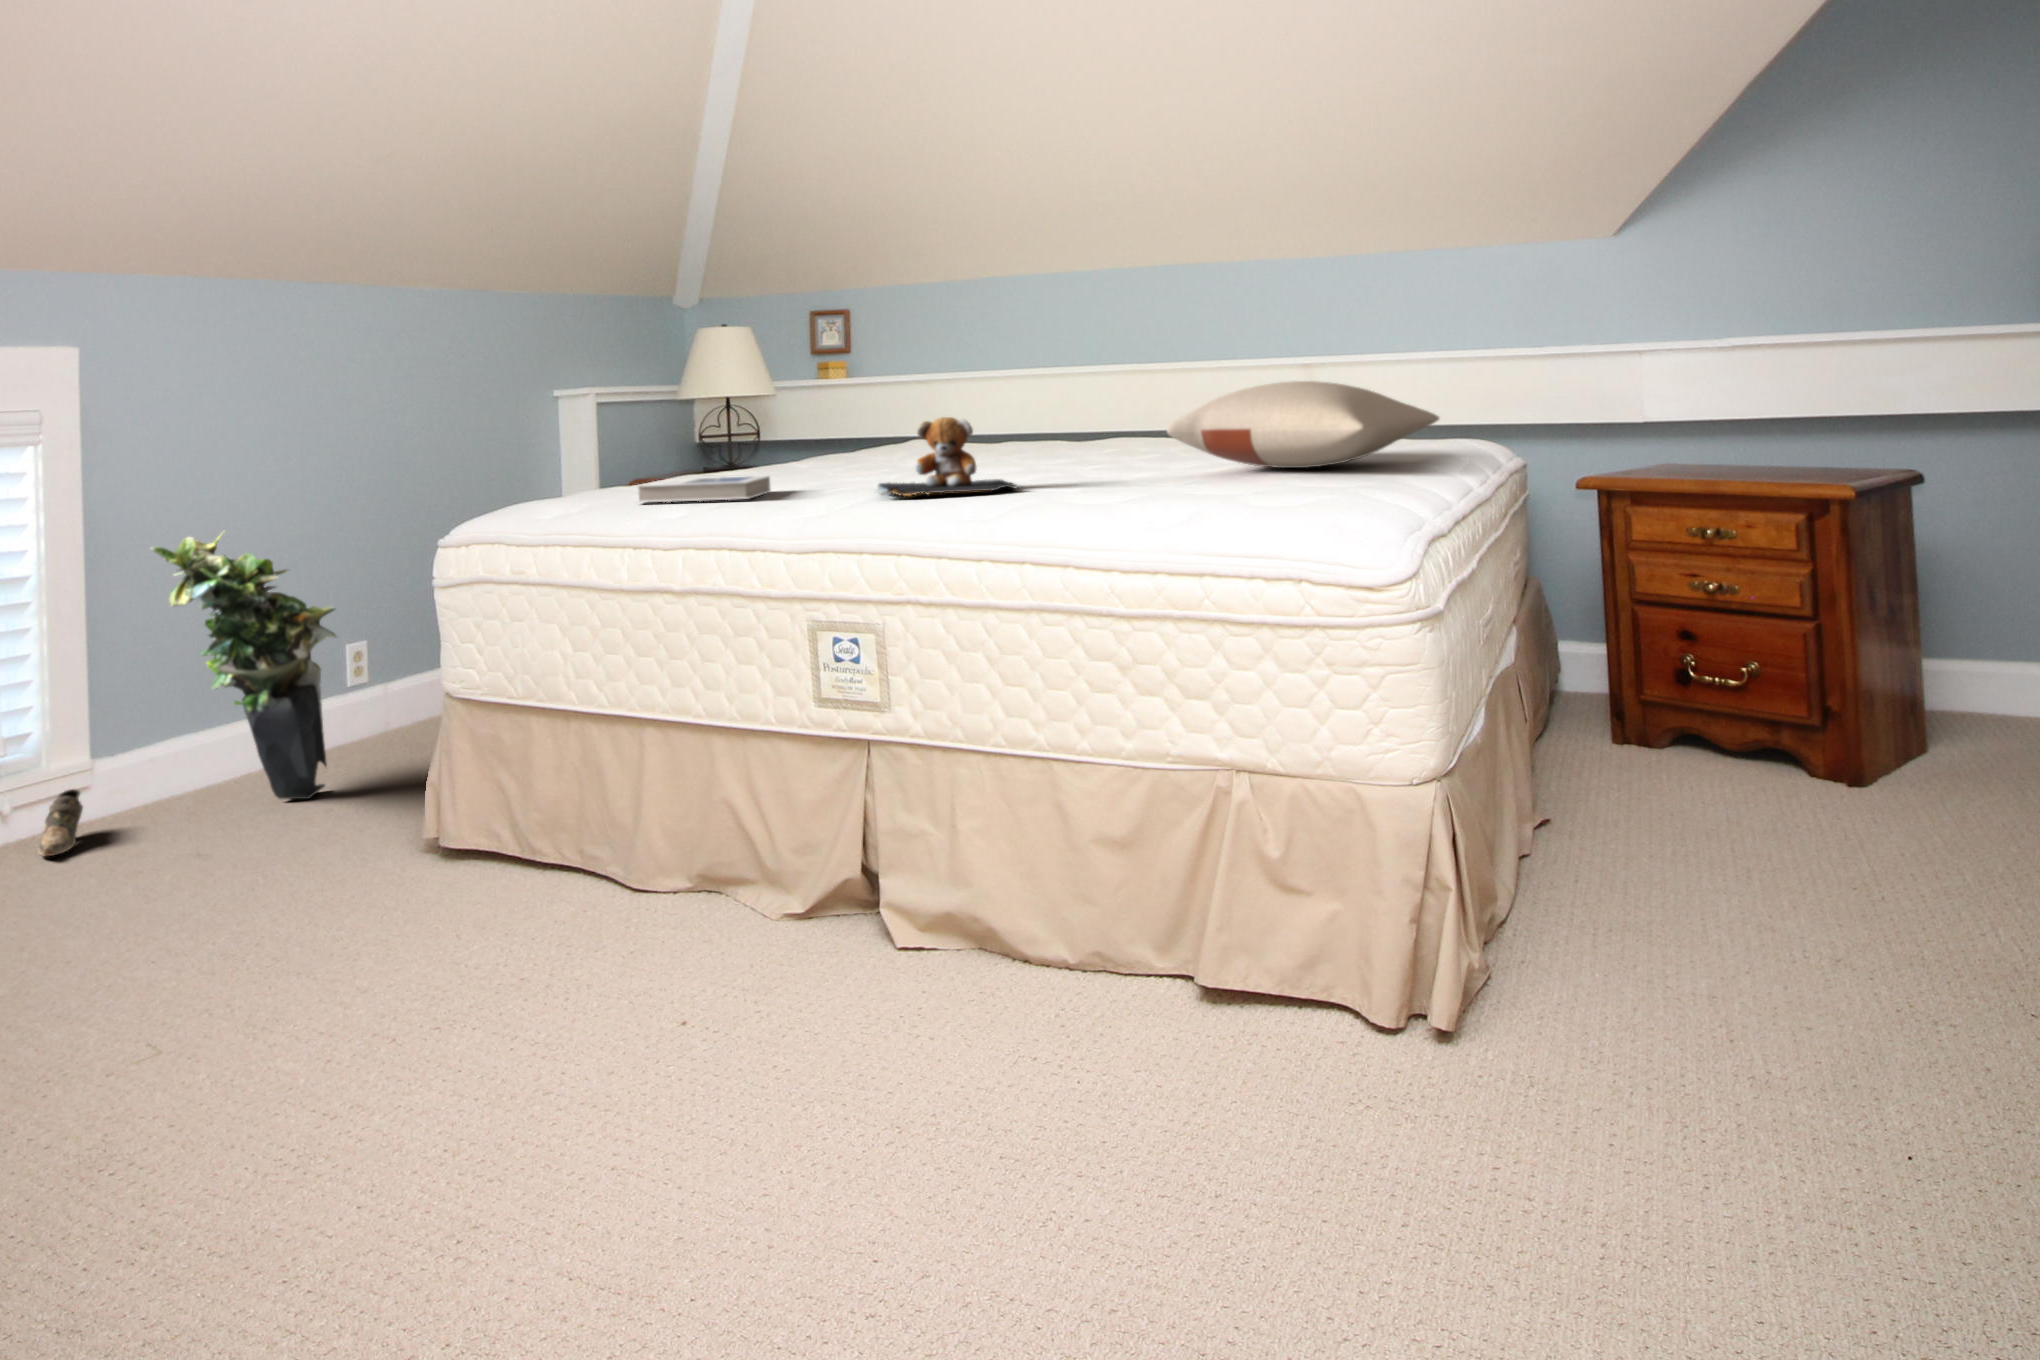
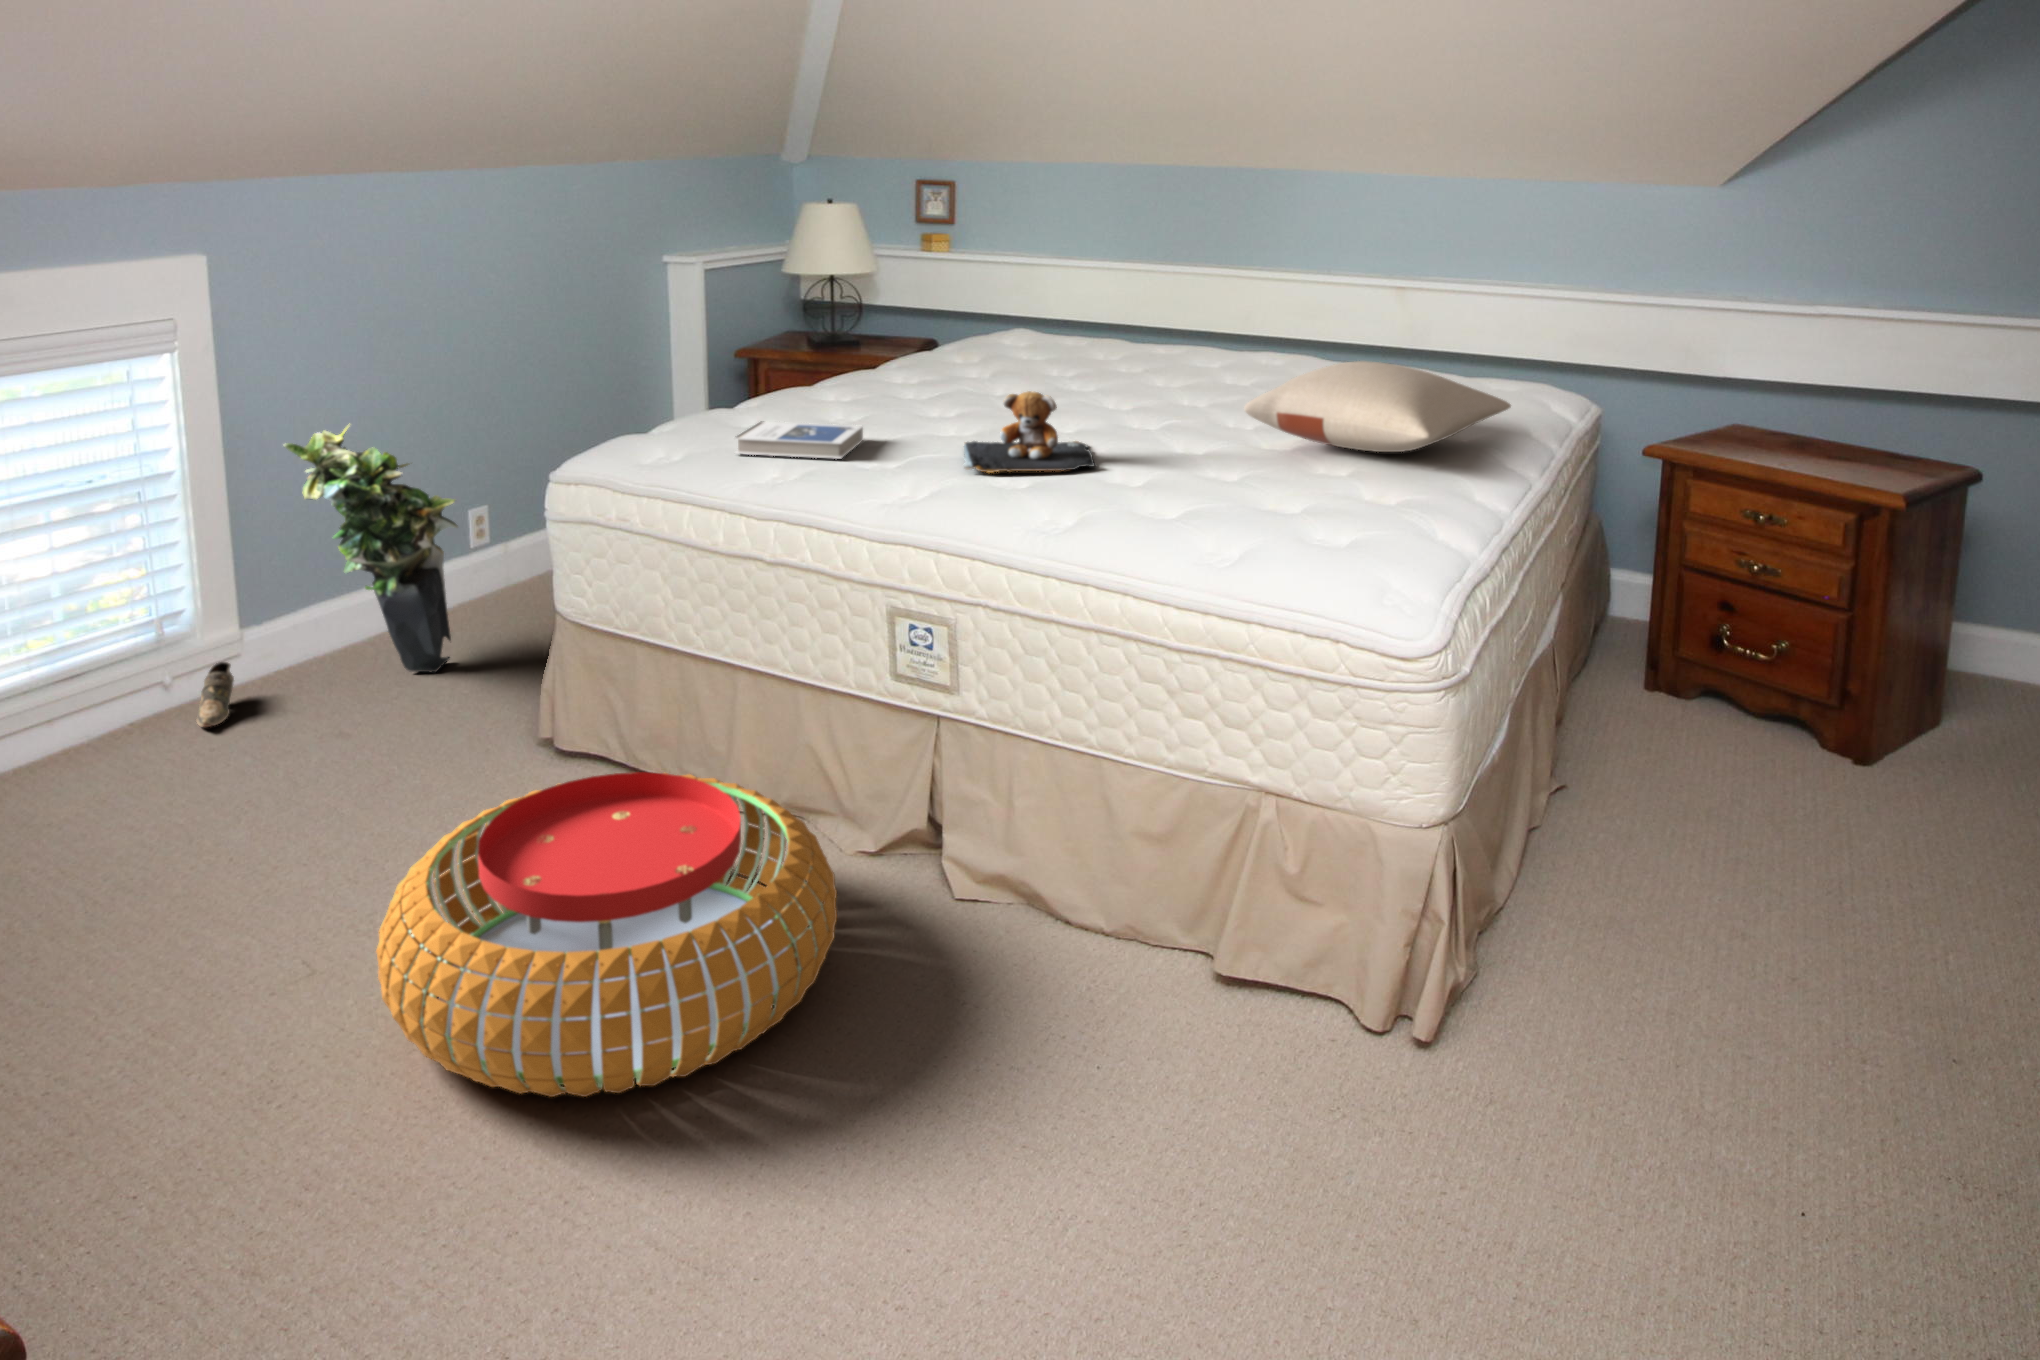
pouf: none [227,812,765,1152] -> present [376,772,837,1097]

